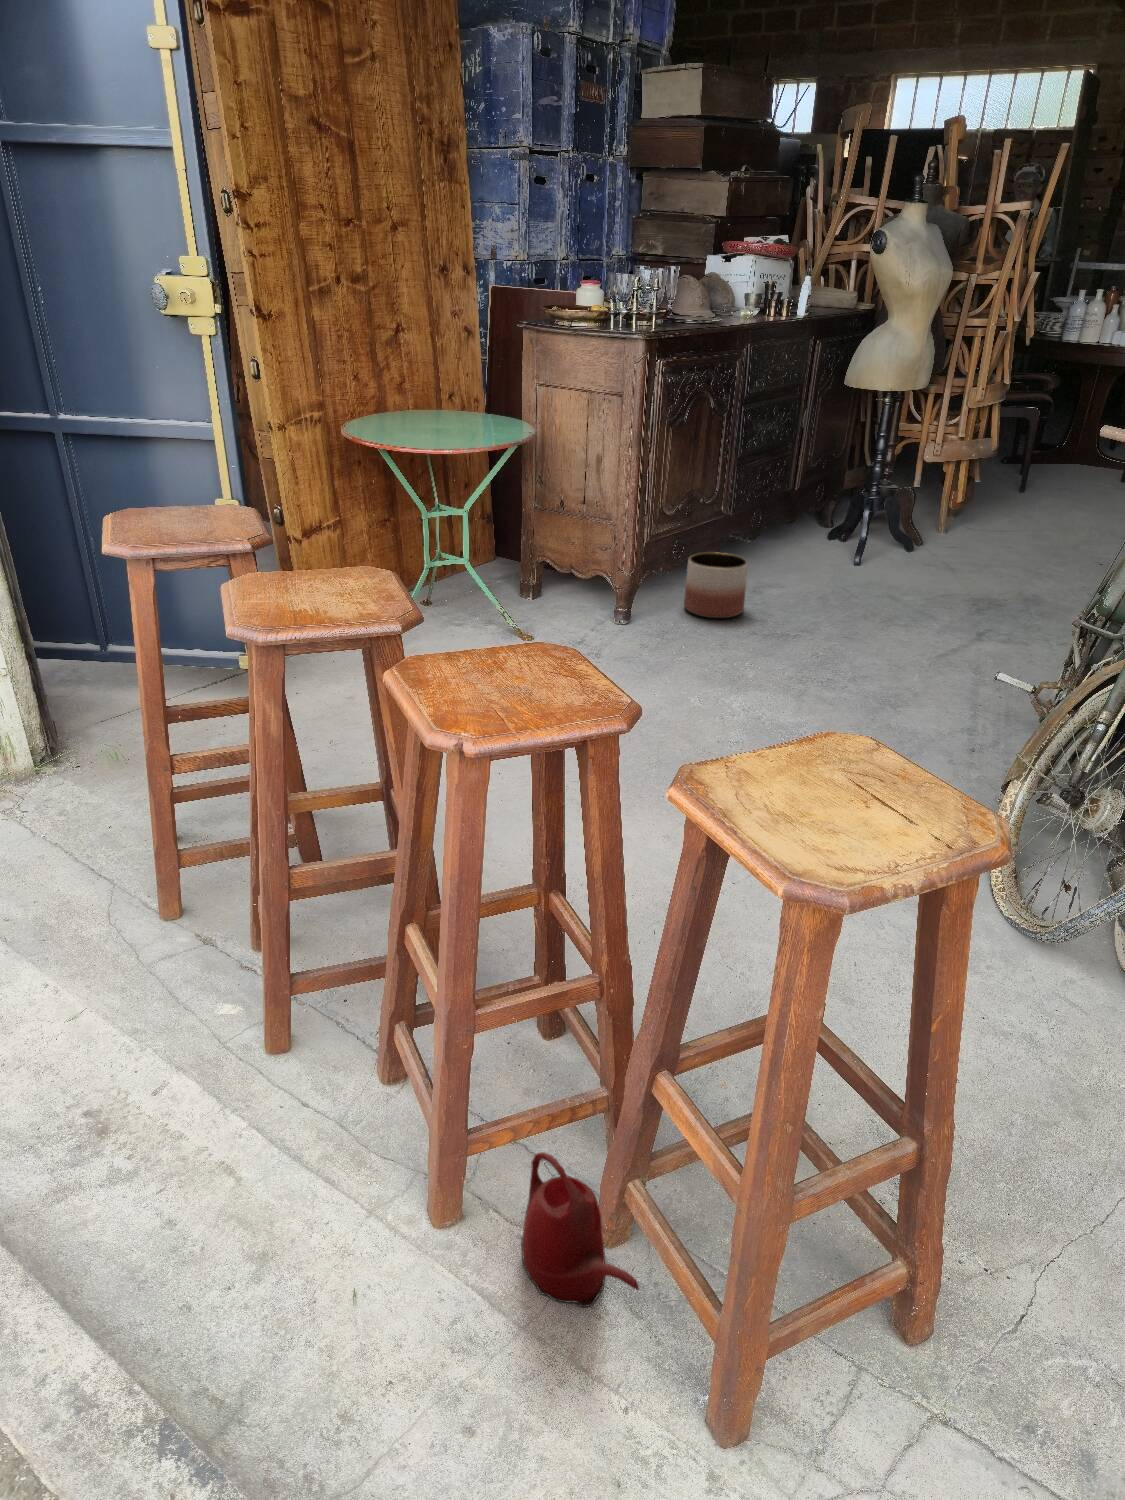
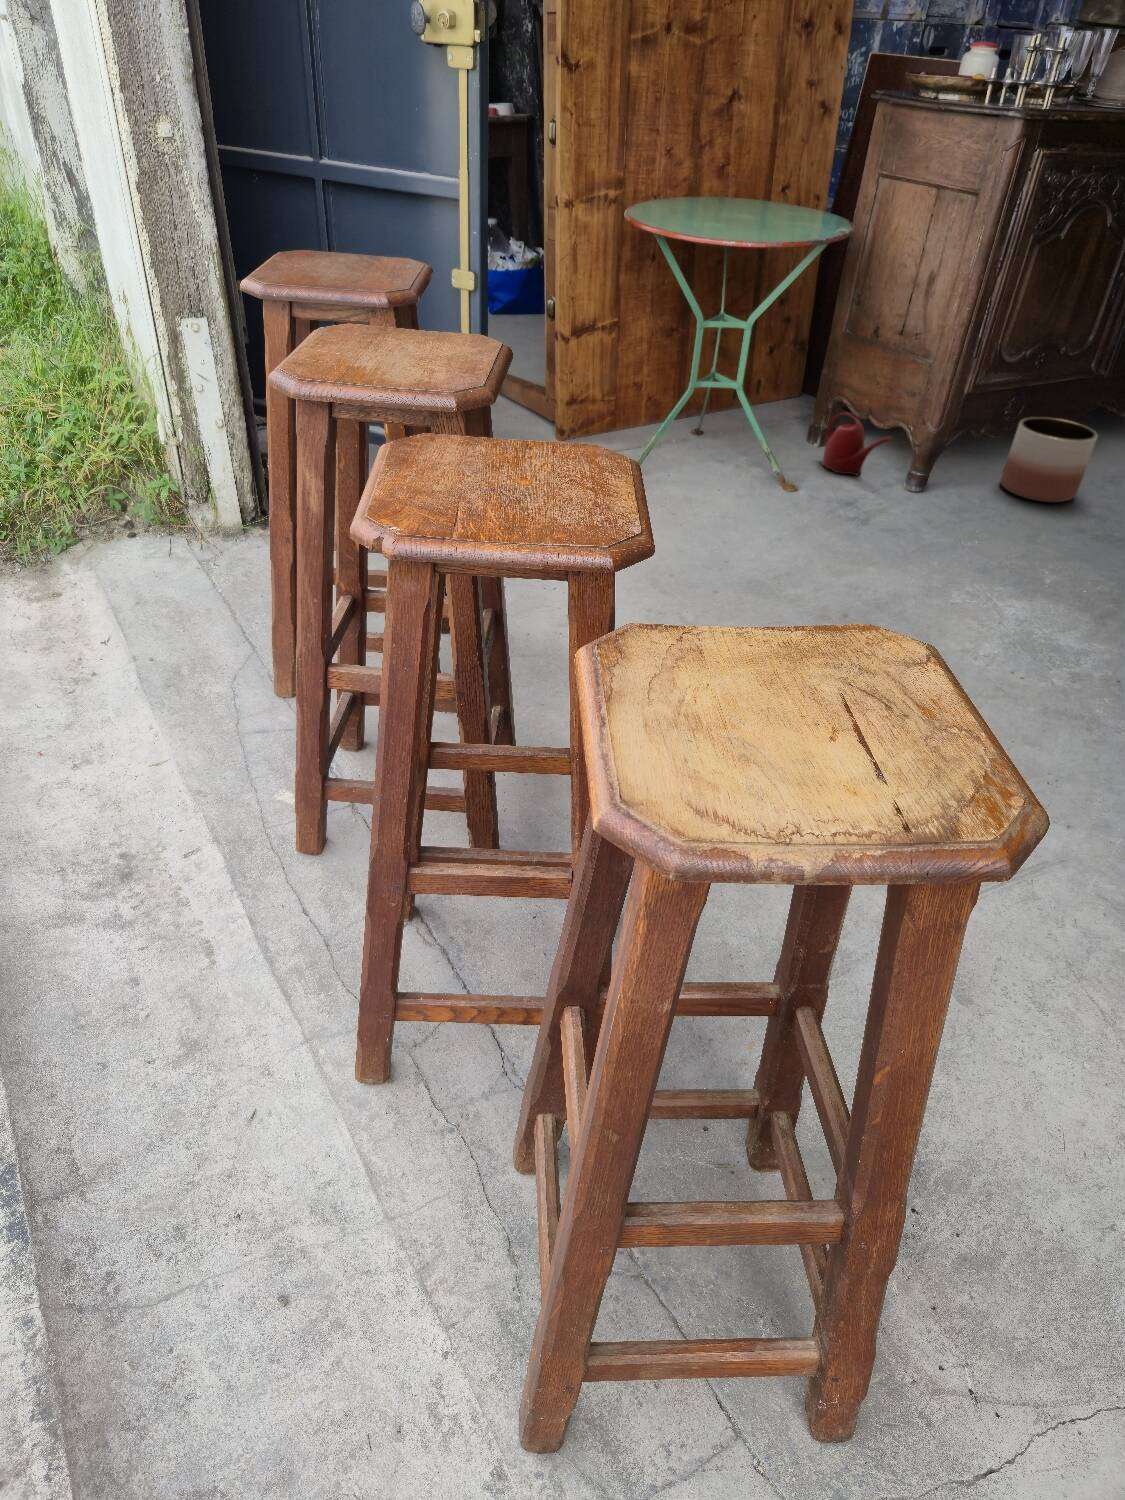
watering can: present [521,1152,639,1307] -> present [821,413,892,476]

